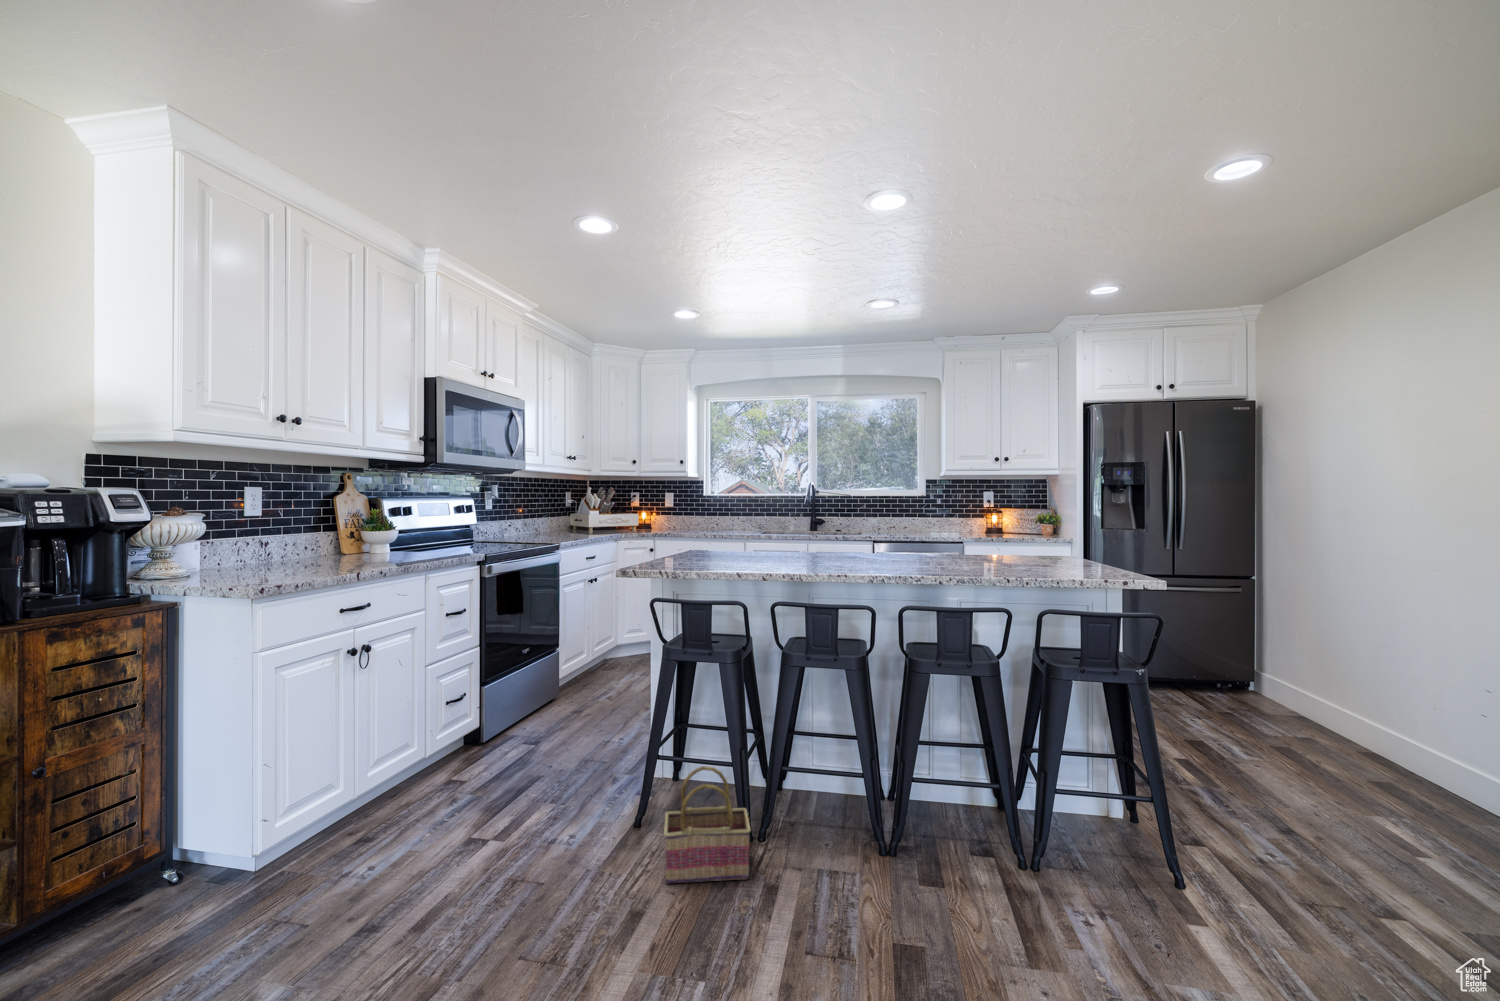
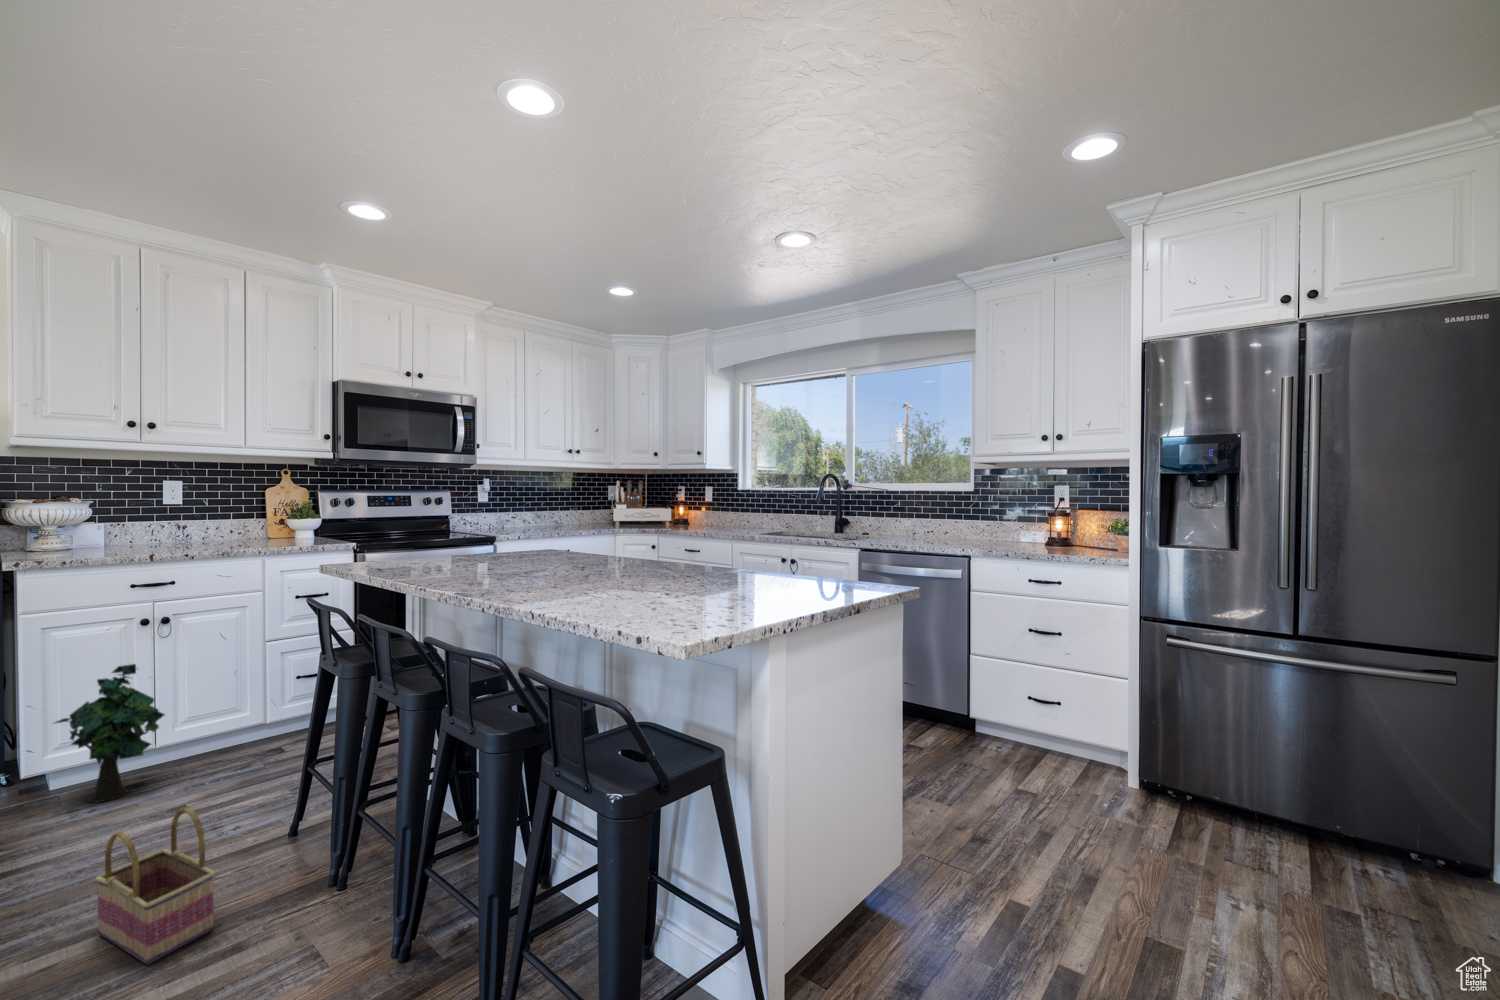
decorative plant: none [340,689,436,845] -> present [53,664,164,802]

